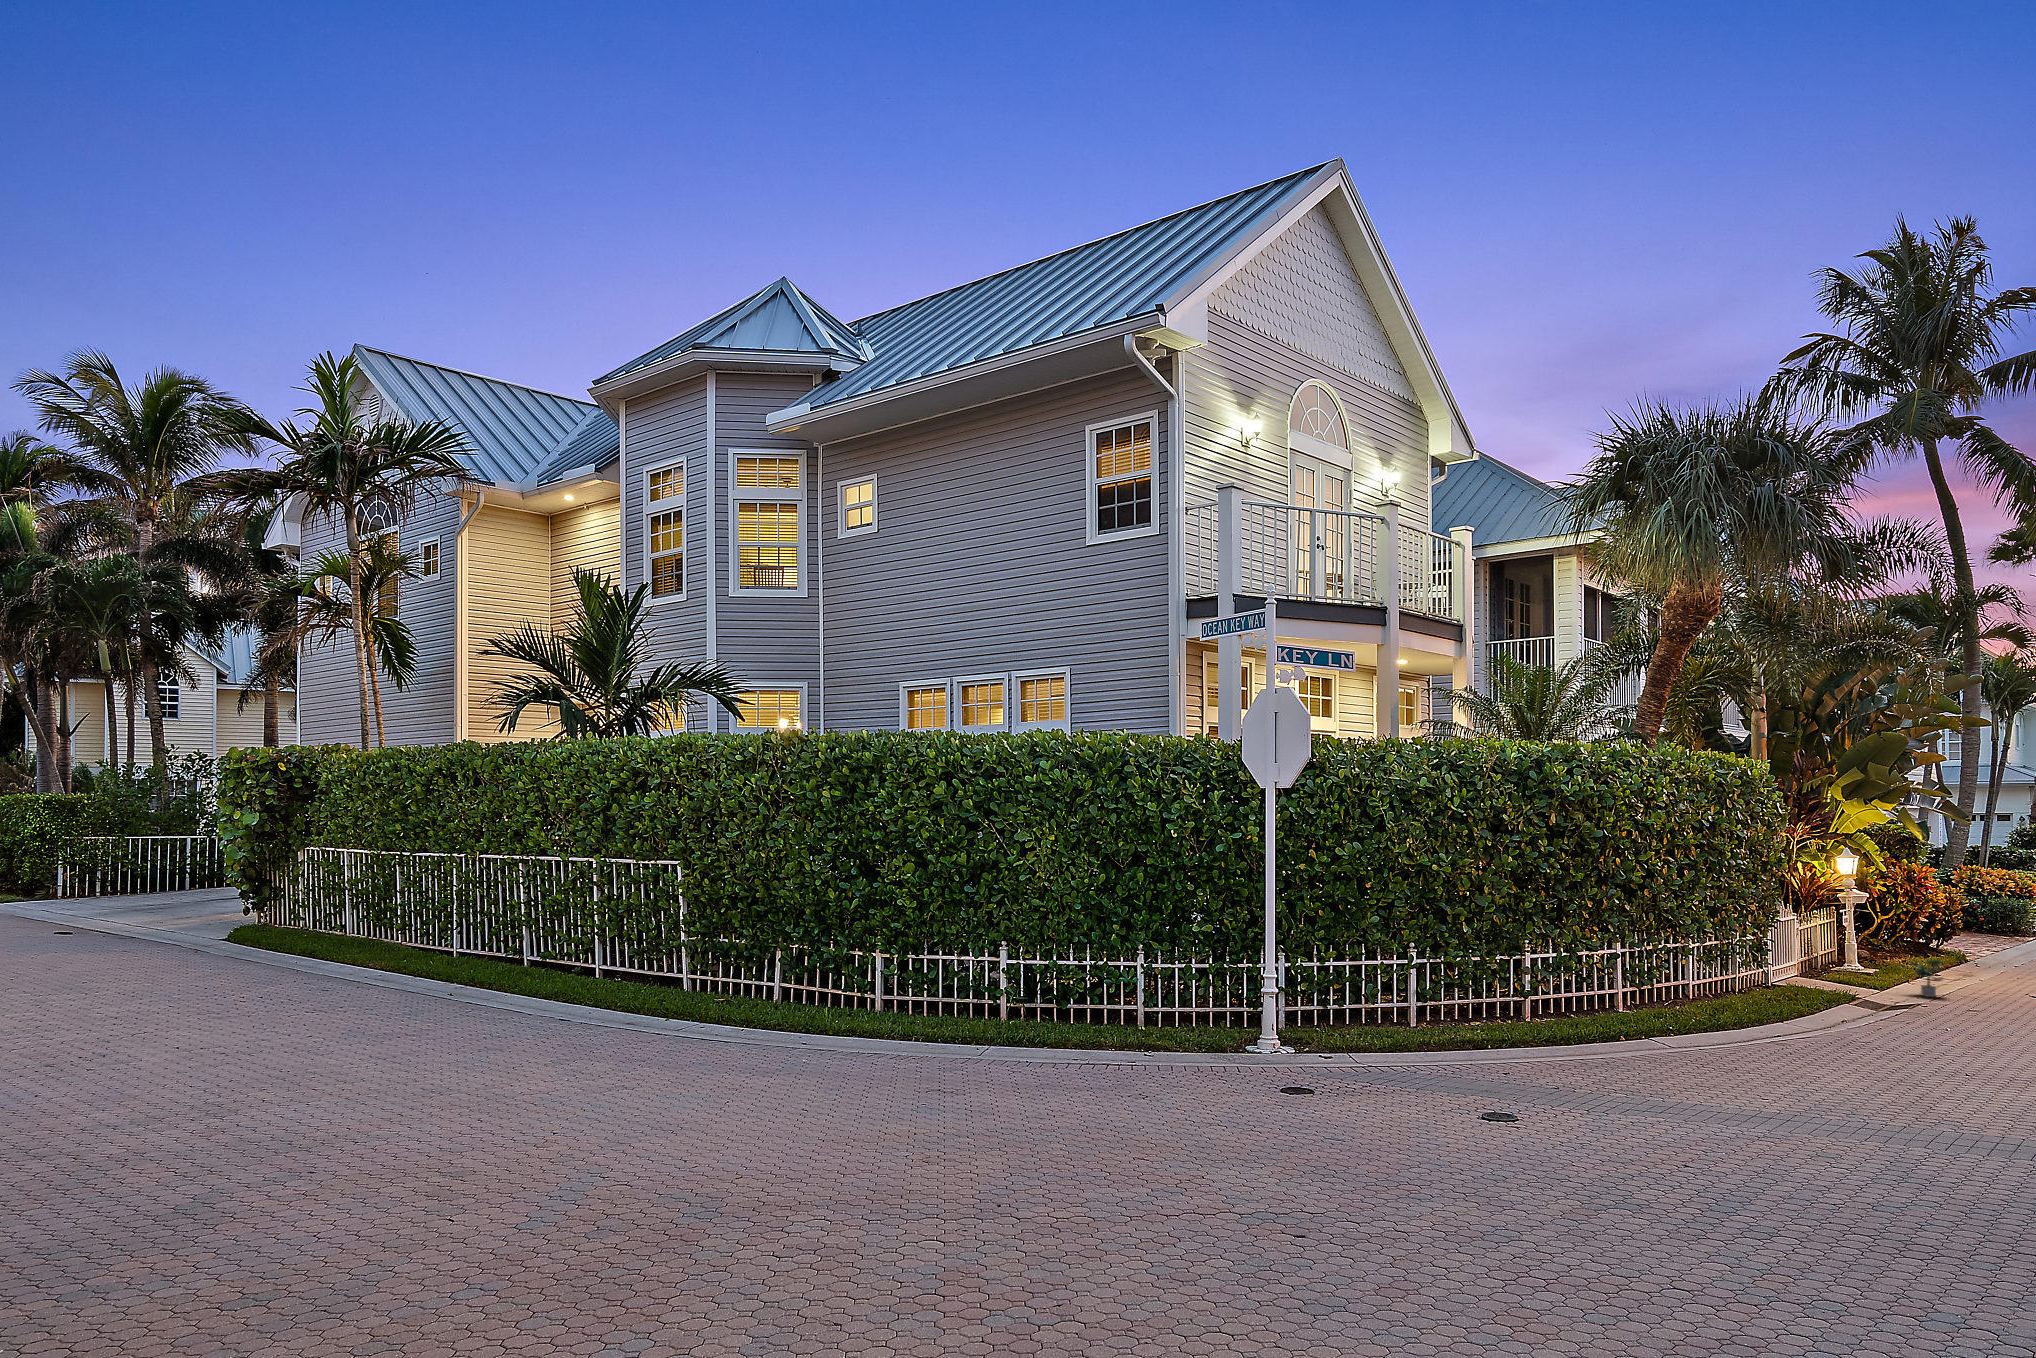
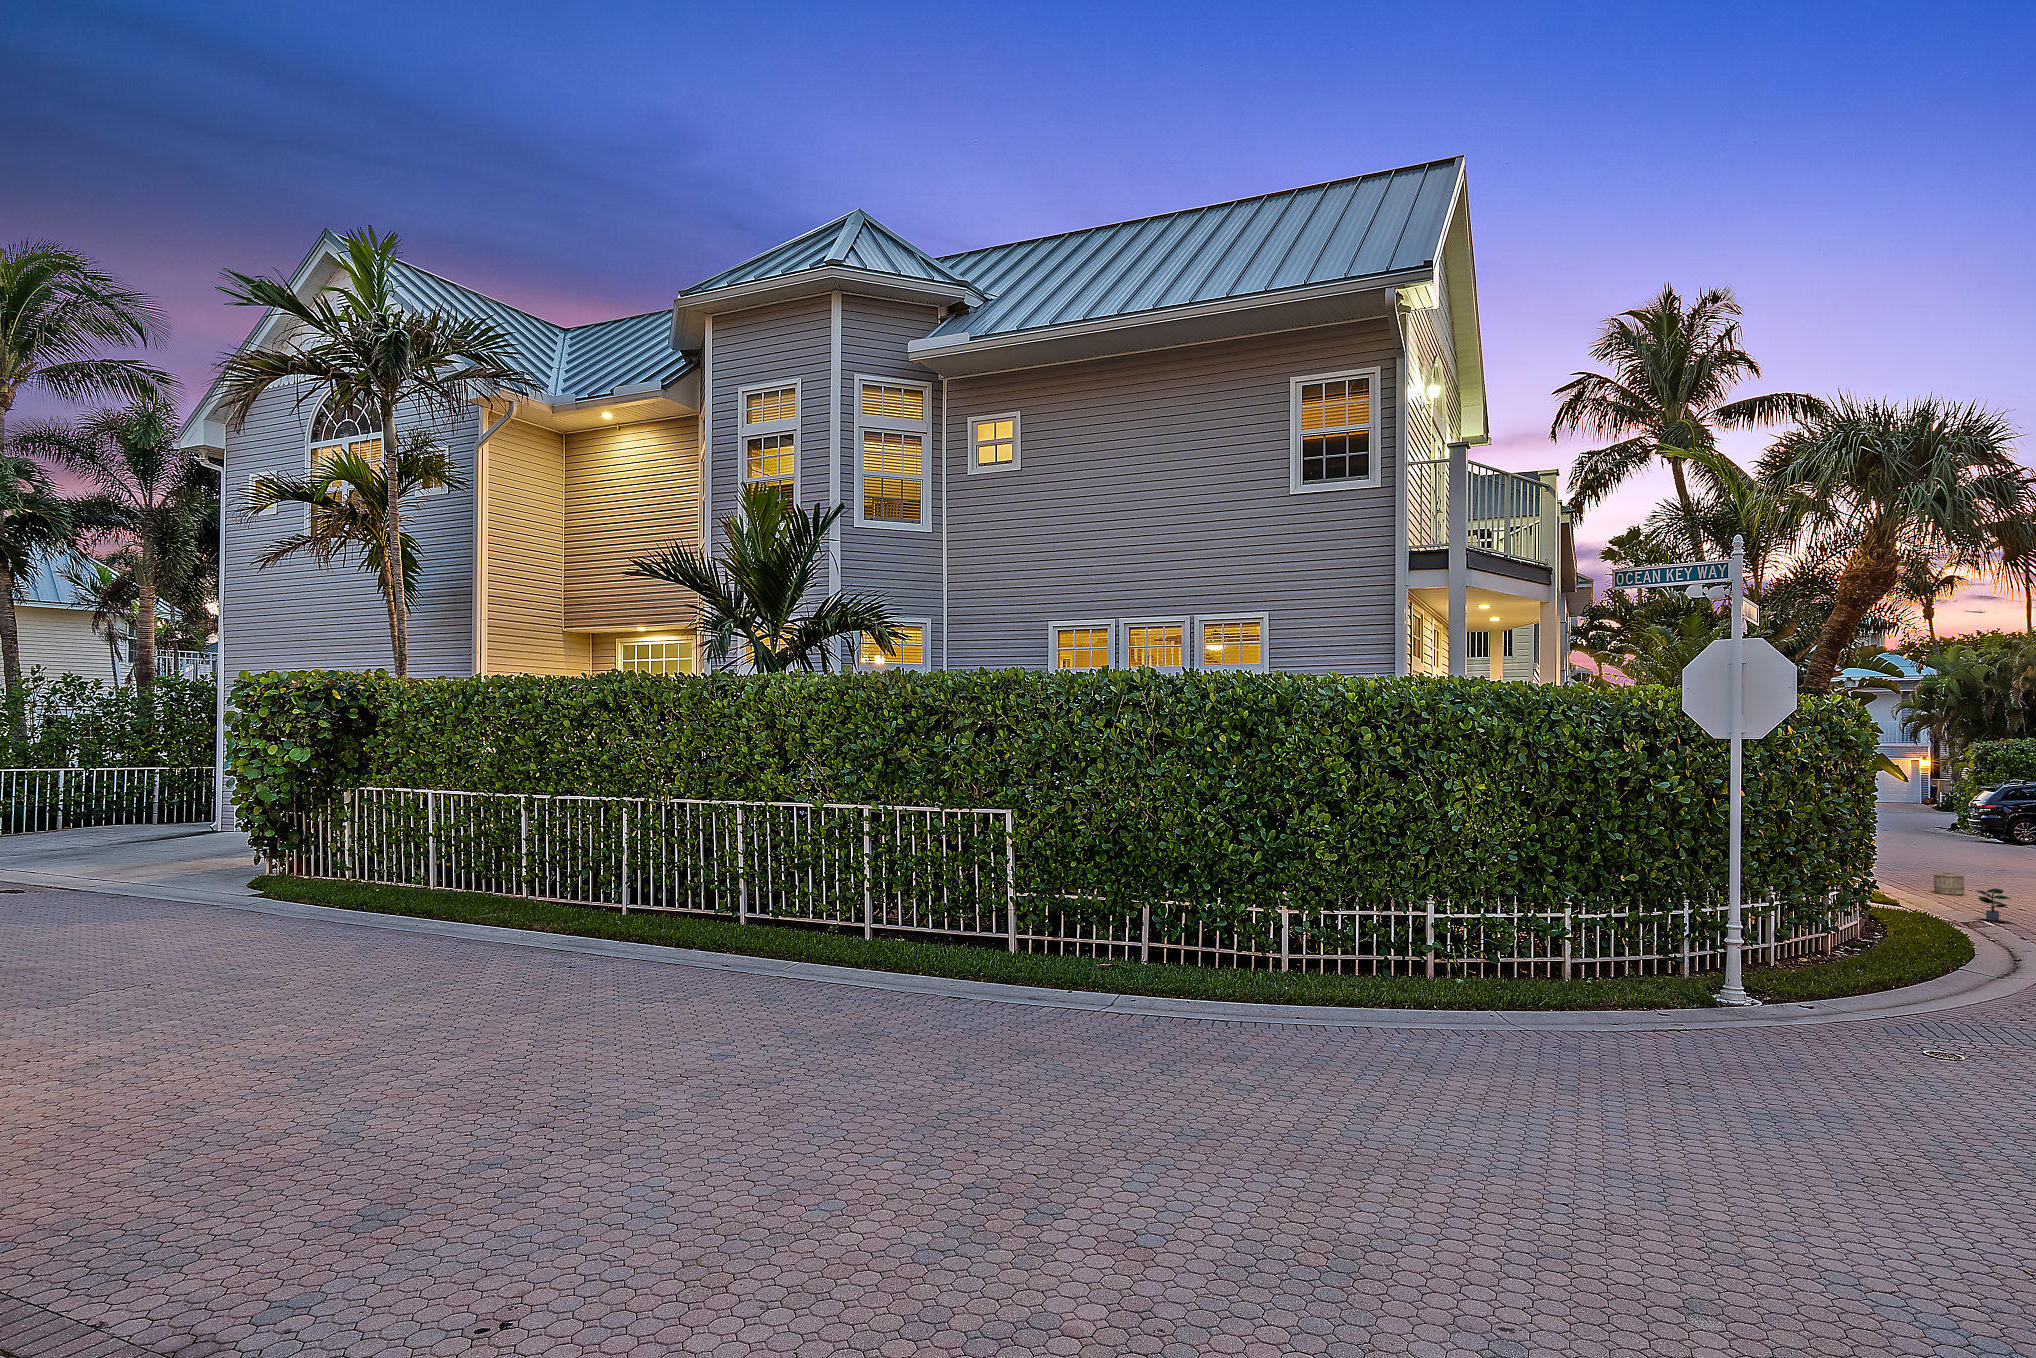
wooden bucket: none [1963,945,2001,971] -> present [1933,872,1964,895]

